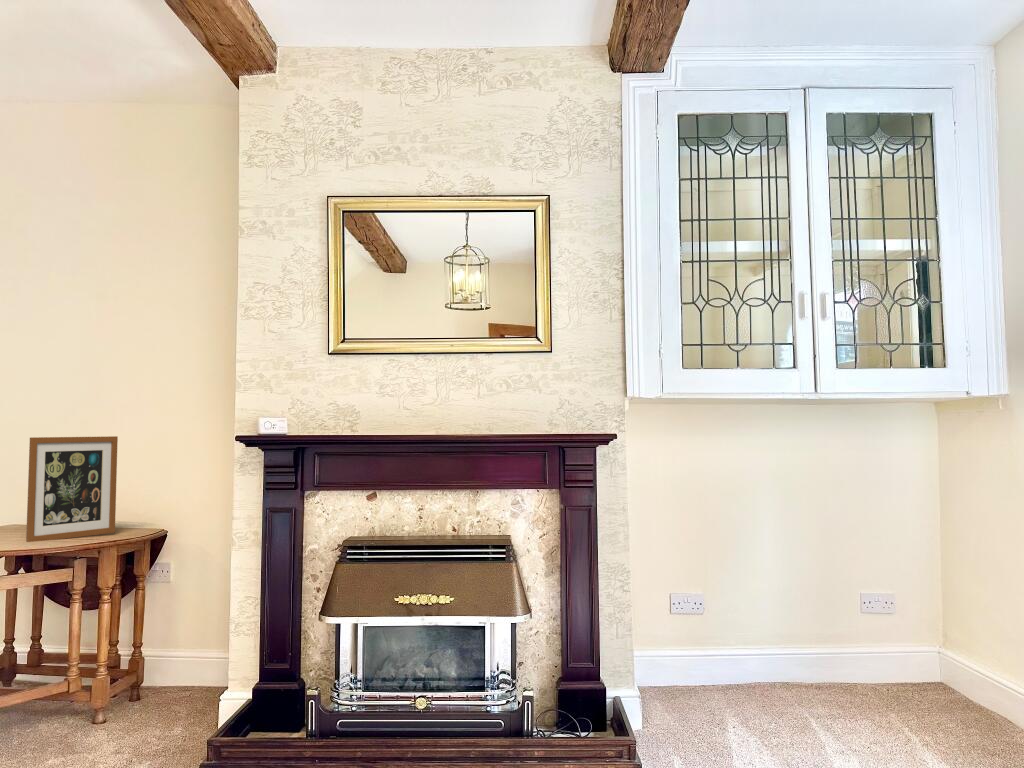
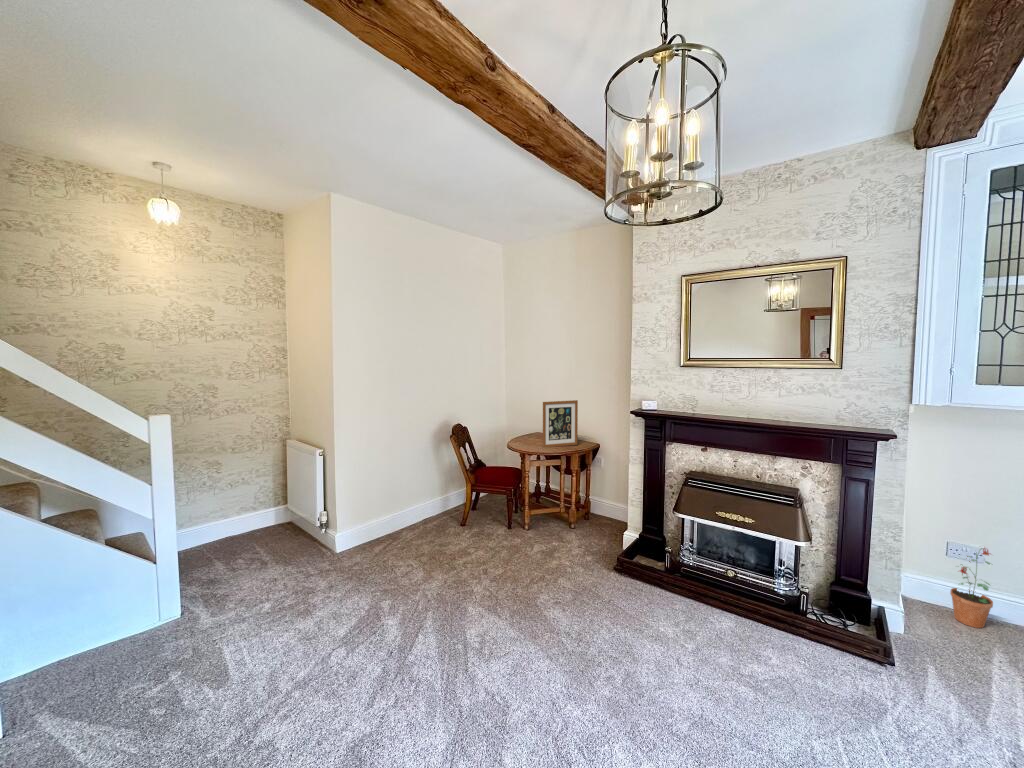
potted plant: none [666,577,718,698] -> present [950,548,993,628]

